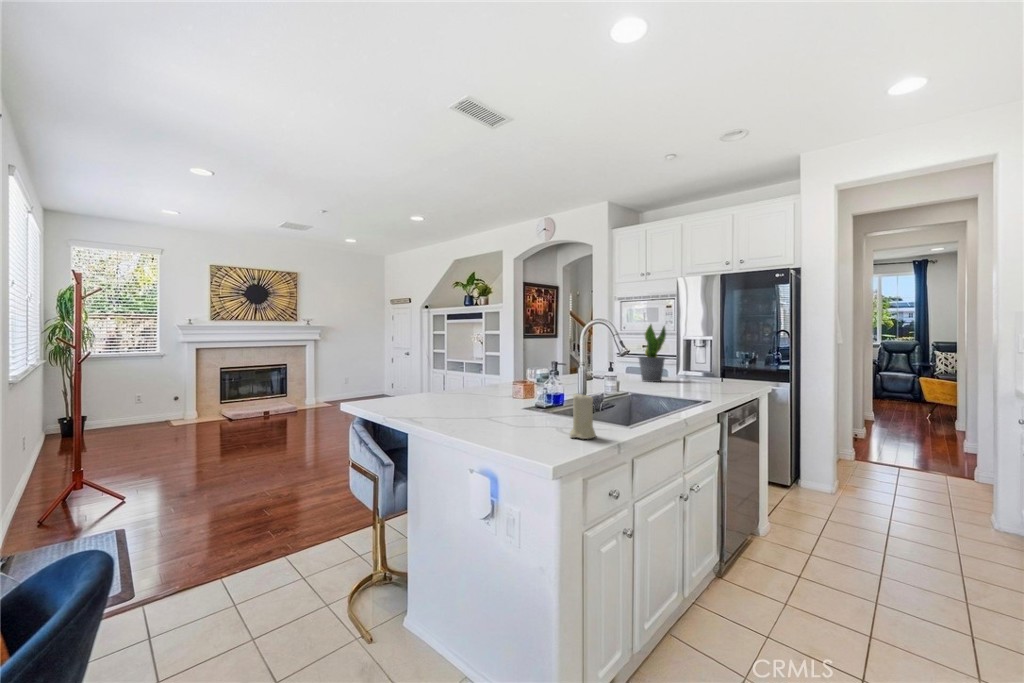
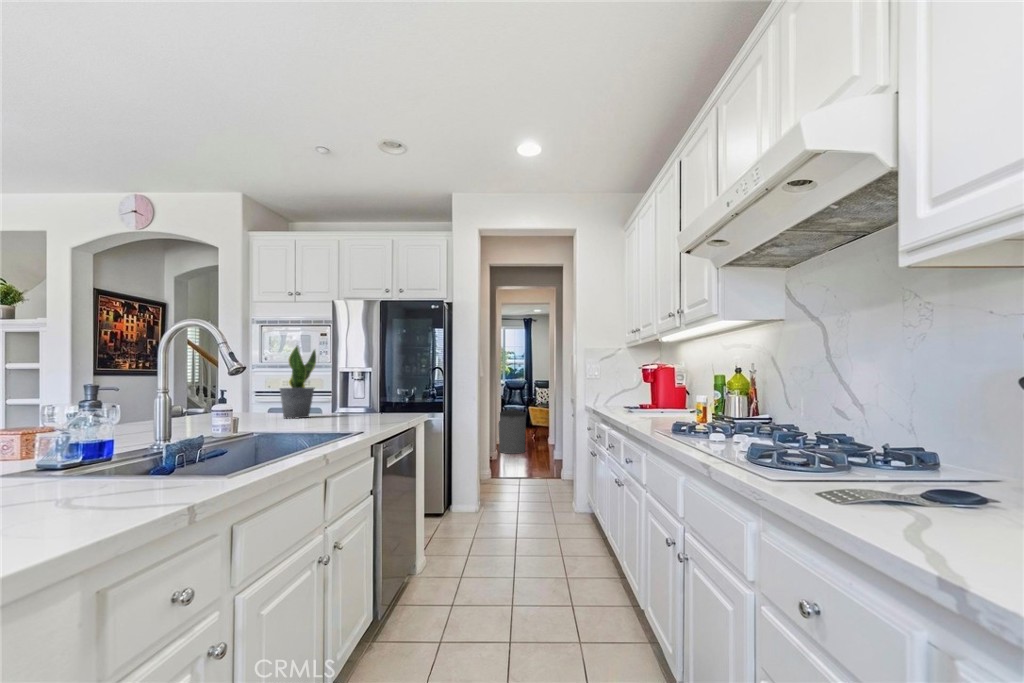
trash can: none [868,380,914,436] -> present [499,409,526,454]
candle: present [570,394,596,439] -> none [59,421,135,517]

